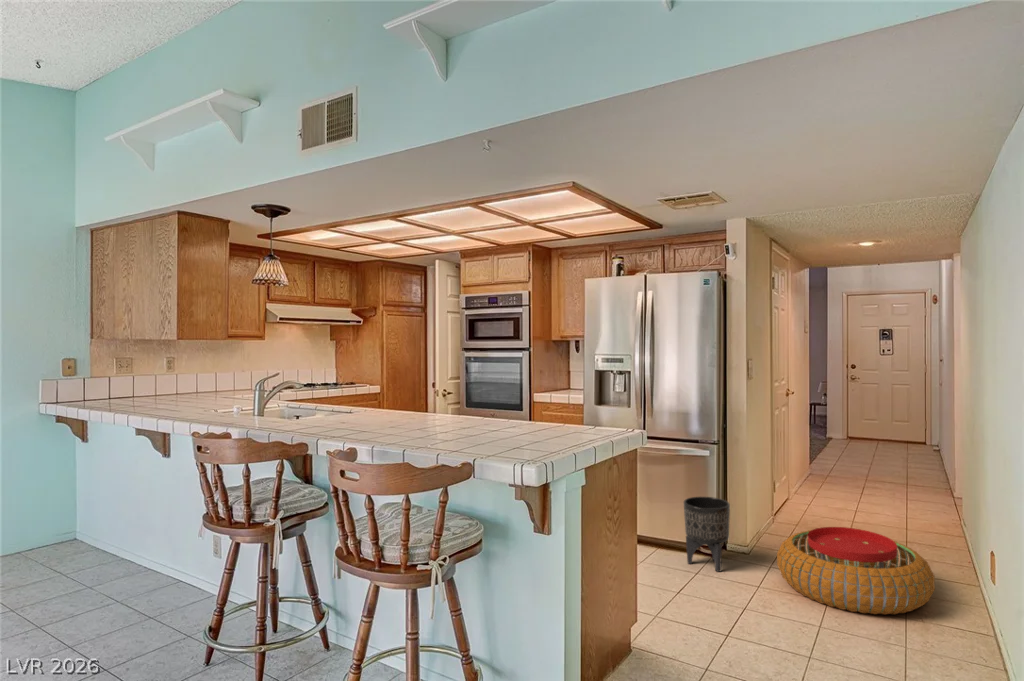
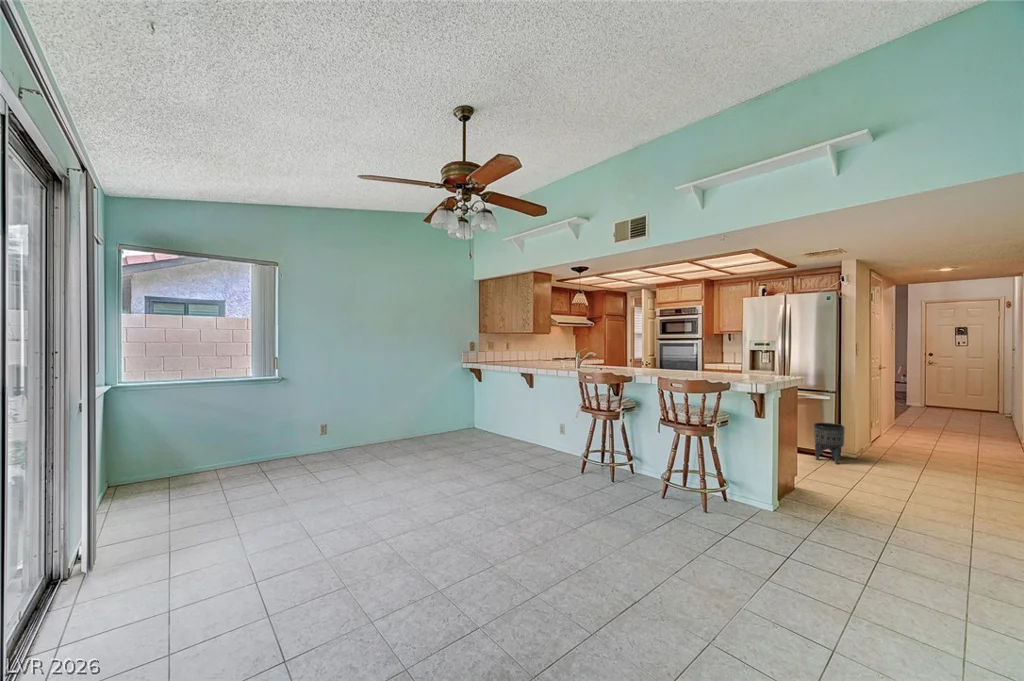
pouf: present [777,527,935,615] -> none [877,442,988,487]

